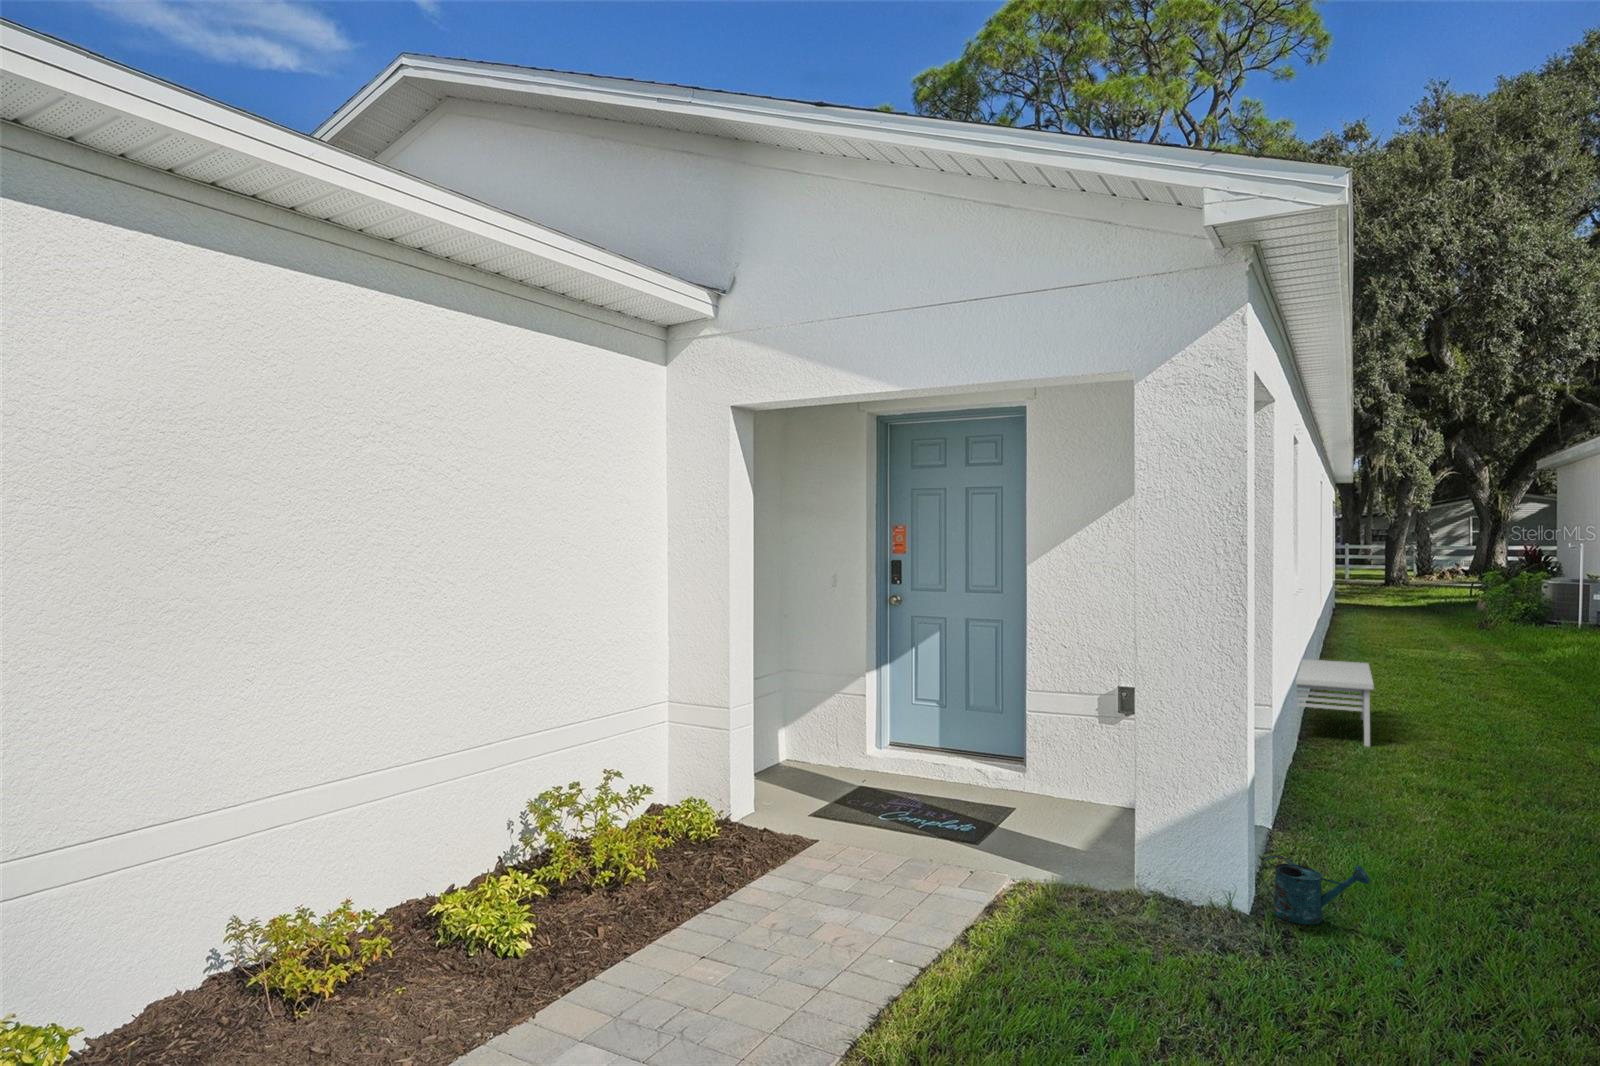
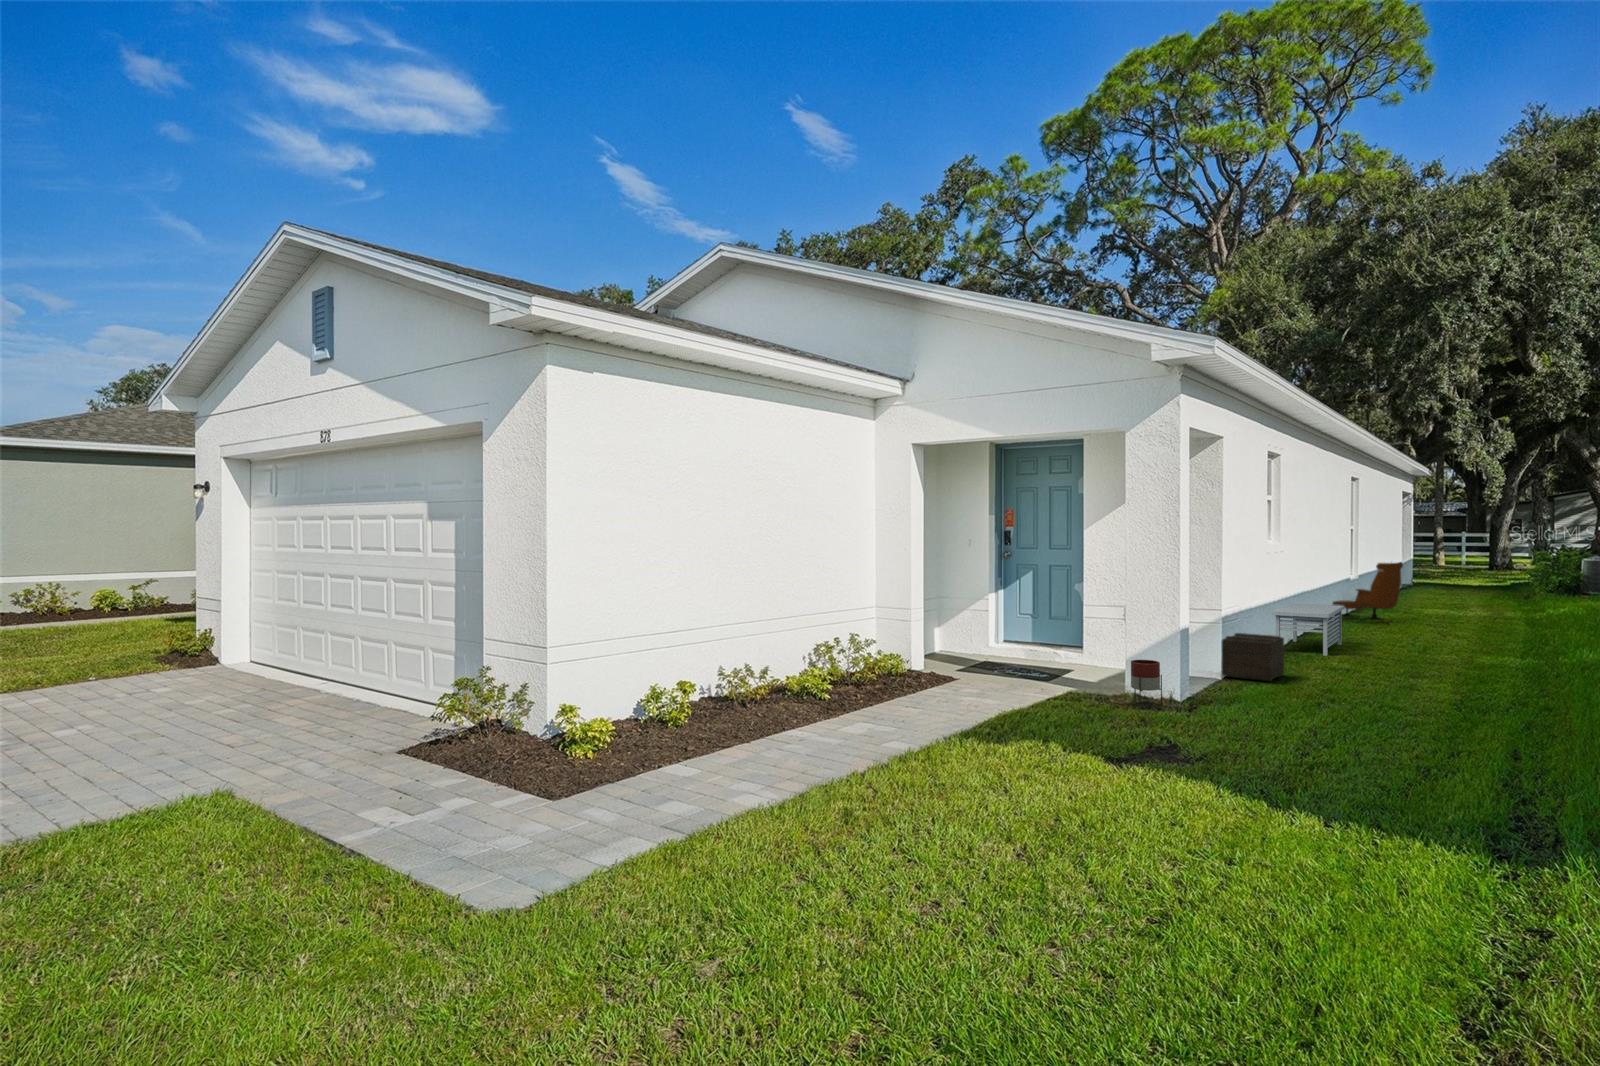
lounge chair: none [1301,592,1399,675] -> present [1333,562,1403,624]
wooden crate: none [1263,732,1357,826] -> present [1221,633,1284,681]
planter: none [1153,826,1215,929] -> present [1131,660,1162,705]
watering can: present [1261,855,1370,924] -> none [1188,674,1240,706]

